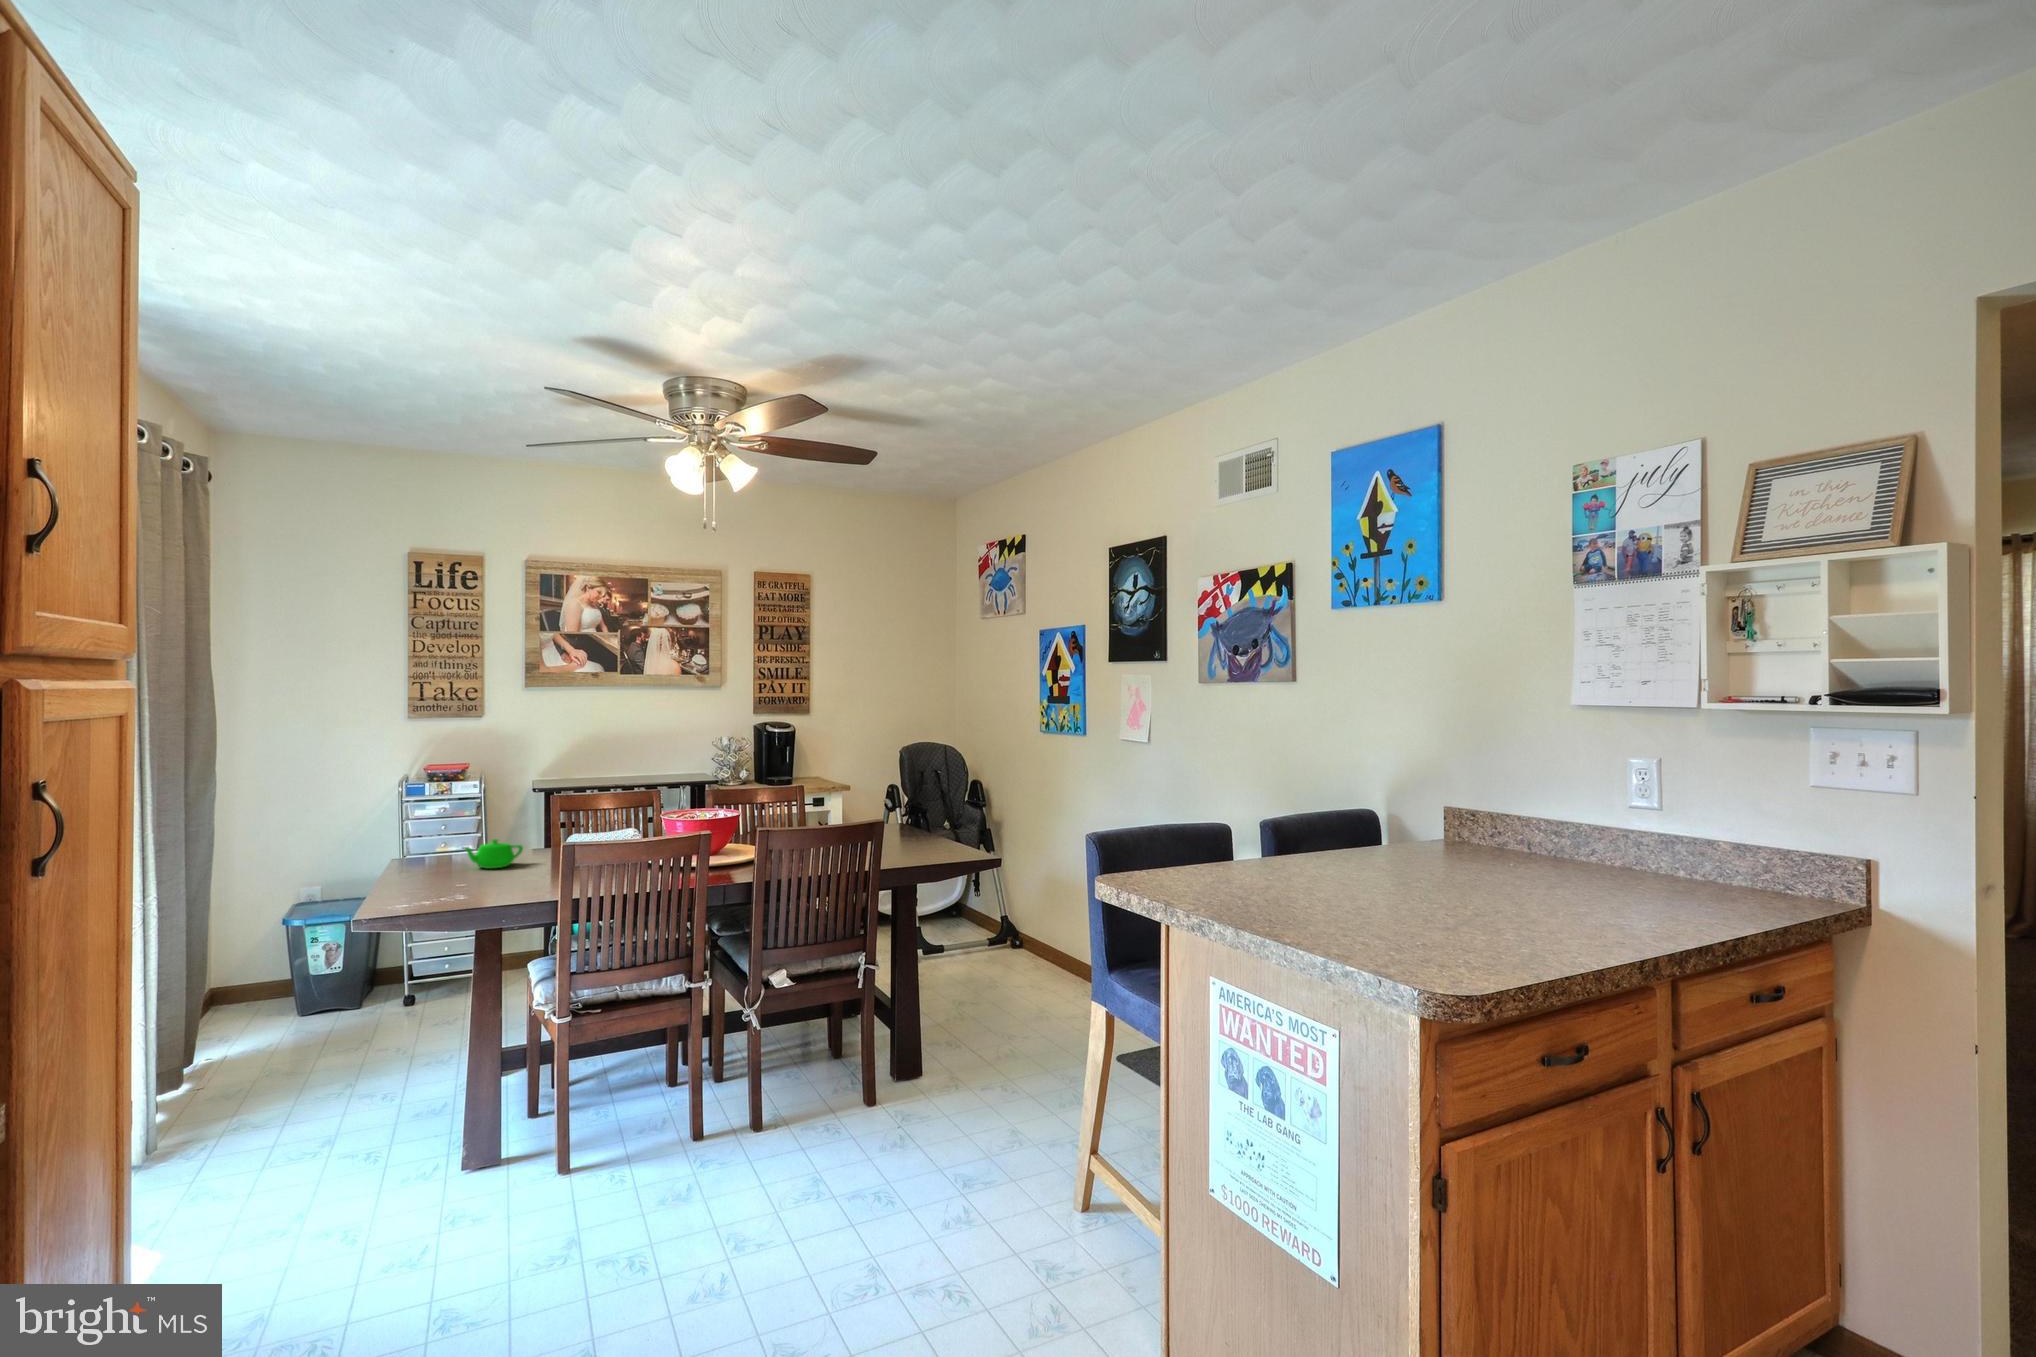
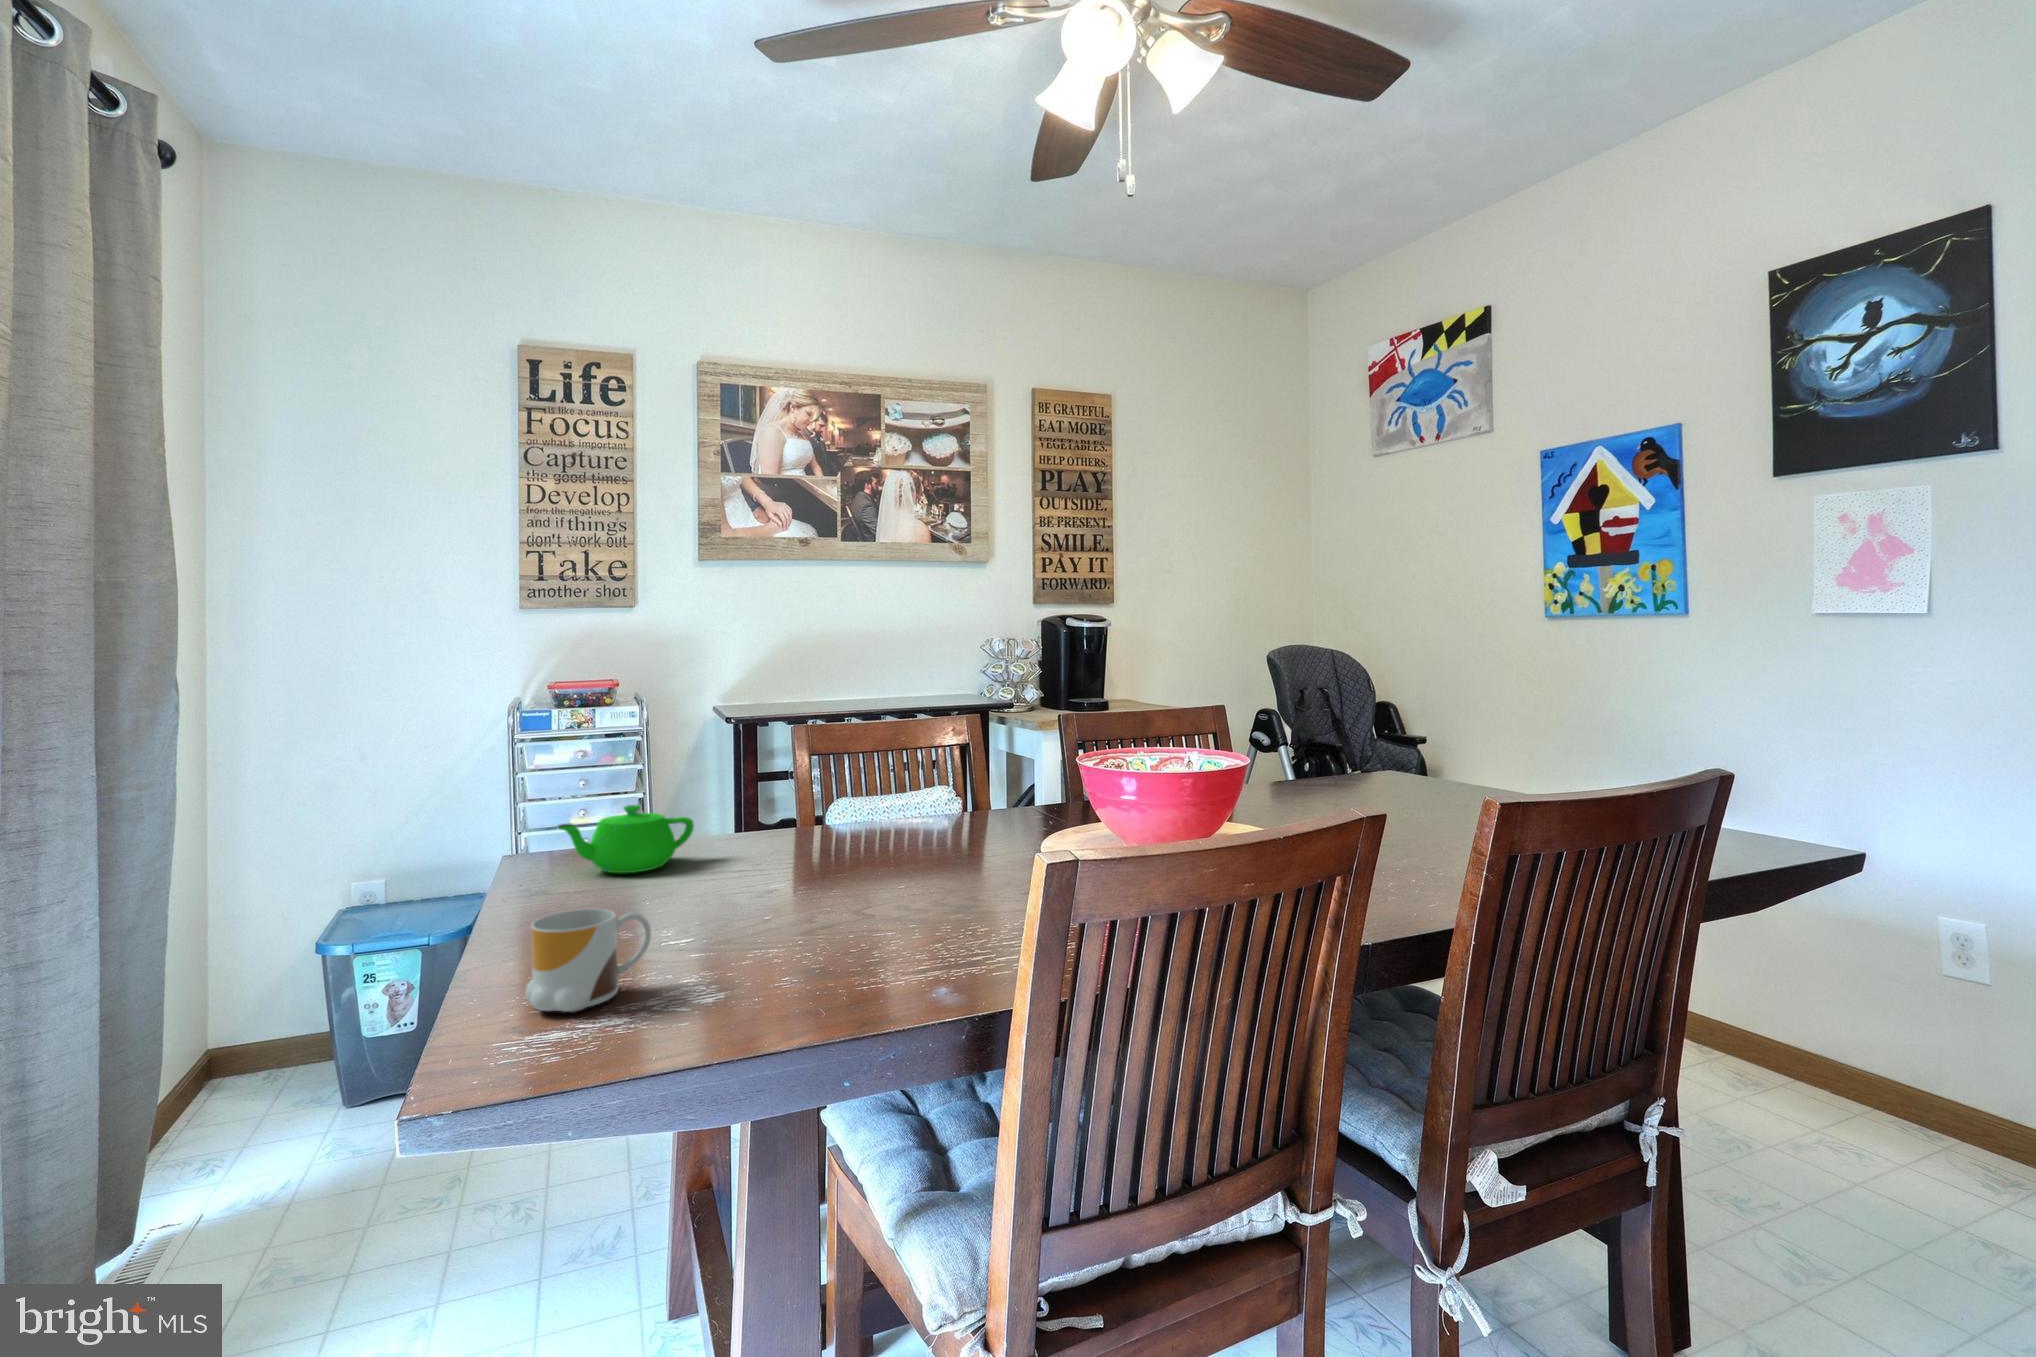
mug: none [470,873,512,904] -> present [525,909,651,1012]

